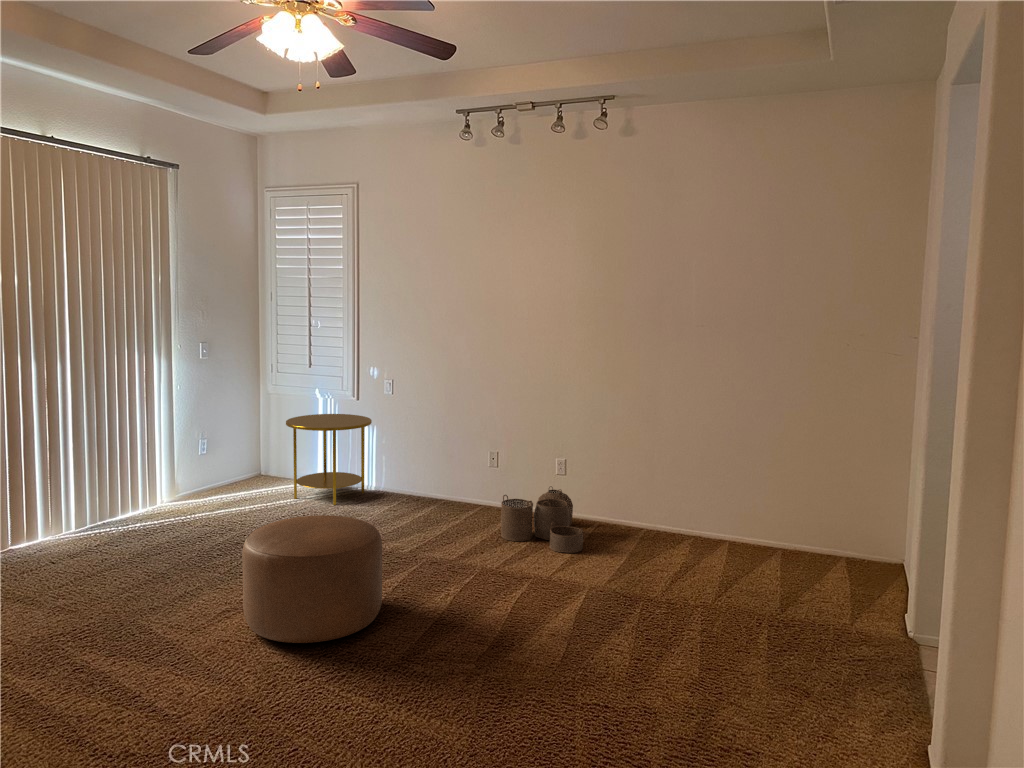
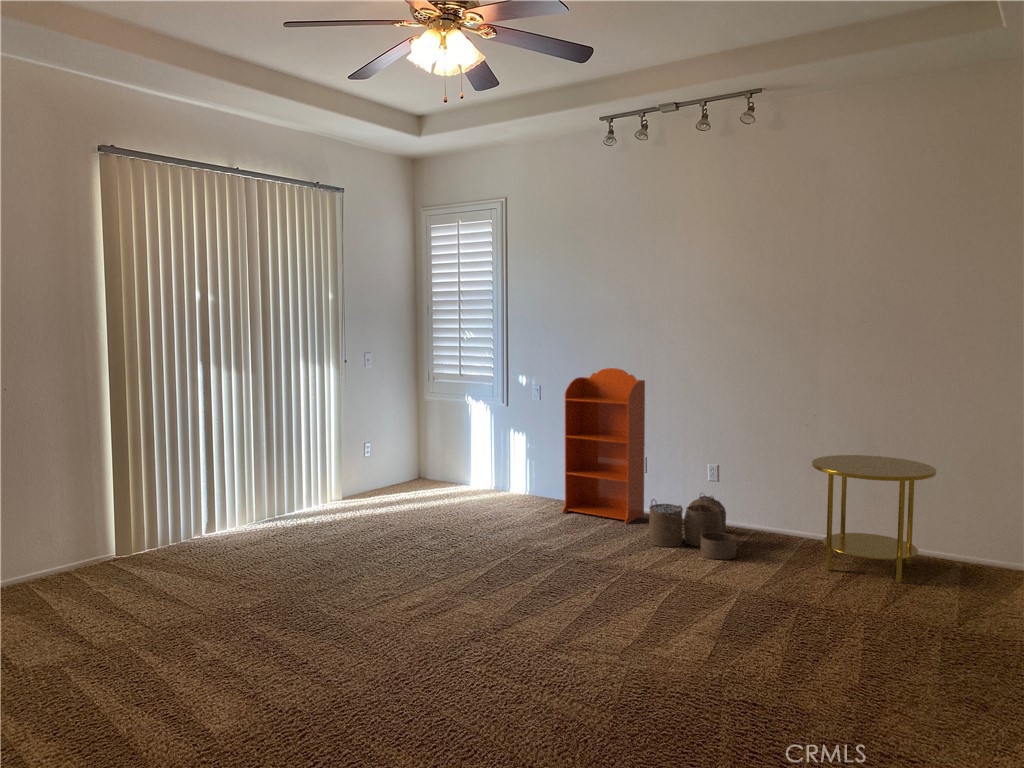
bookcase: none [414,364,497,518] -> present [562,368,645,524]
side table: present [286,414,372,505] -> present [812,455,936,583]
ottoman: present [242,515,382,643] -> none [397,510,527,628]

